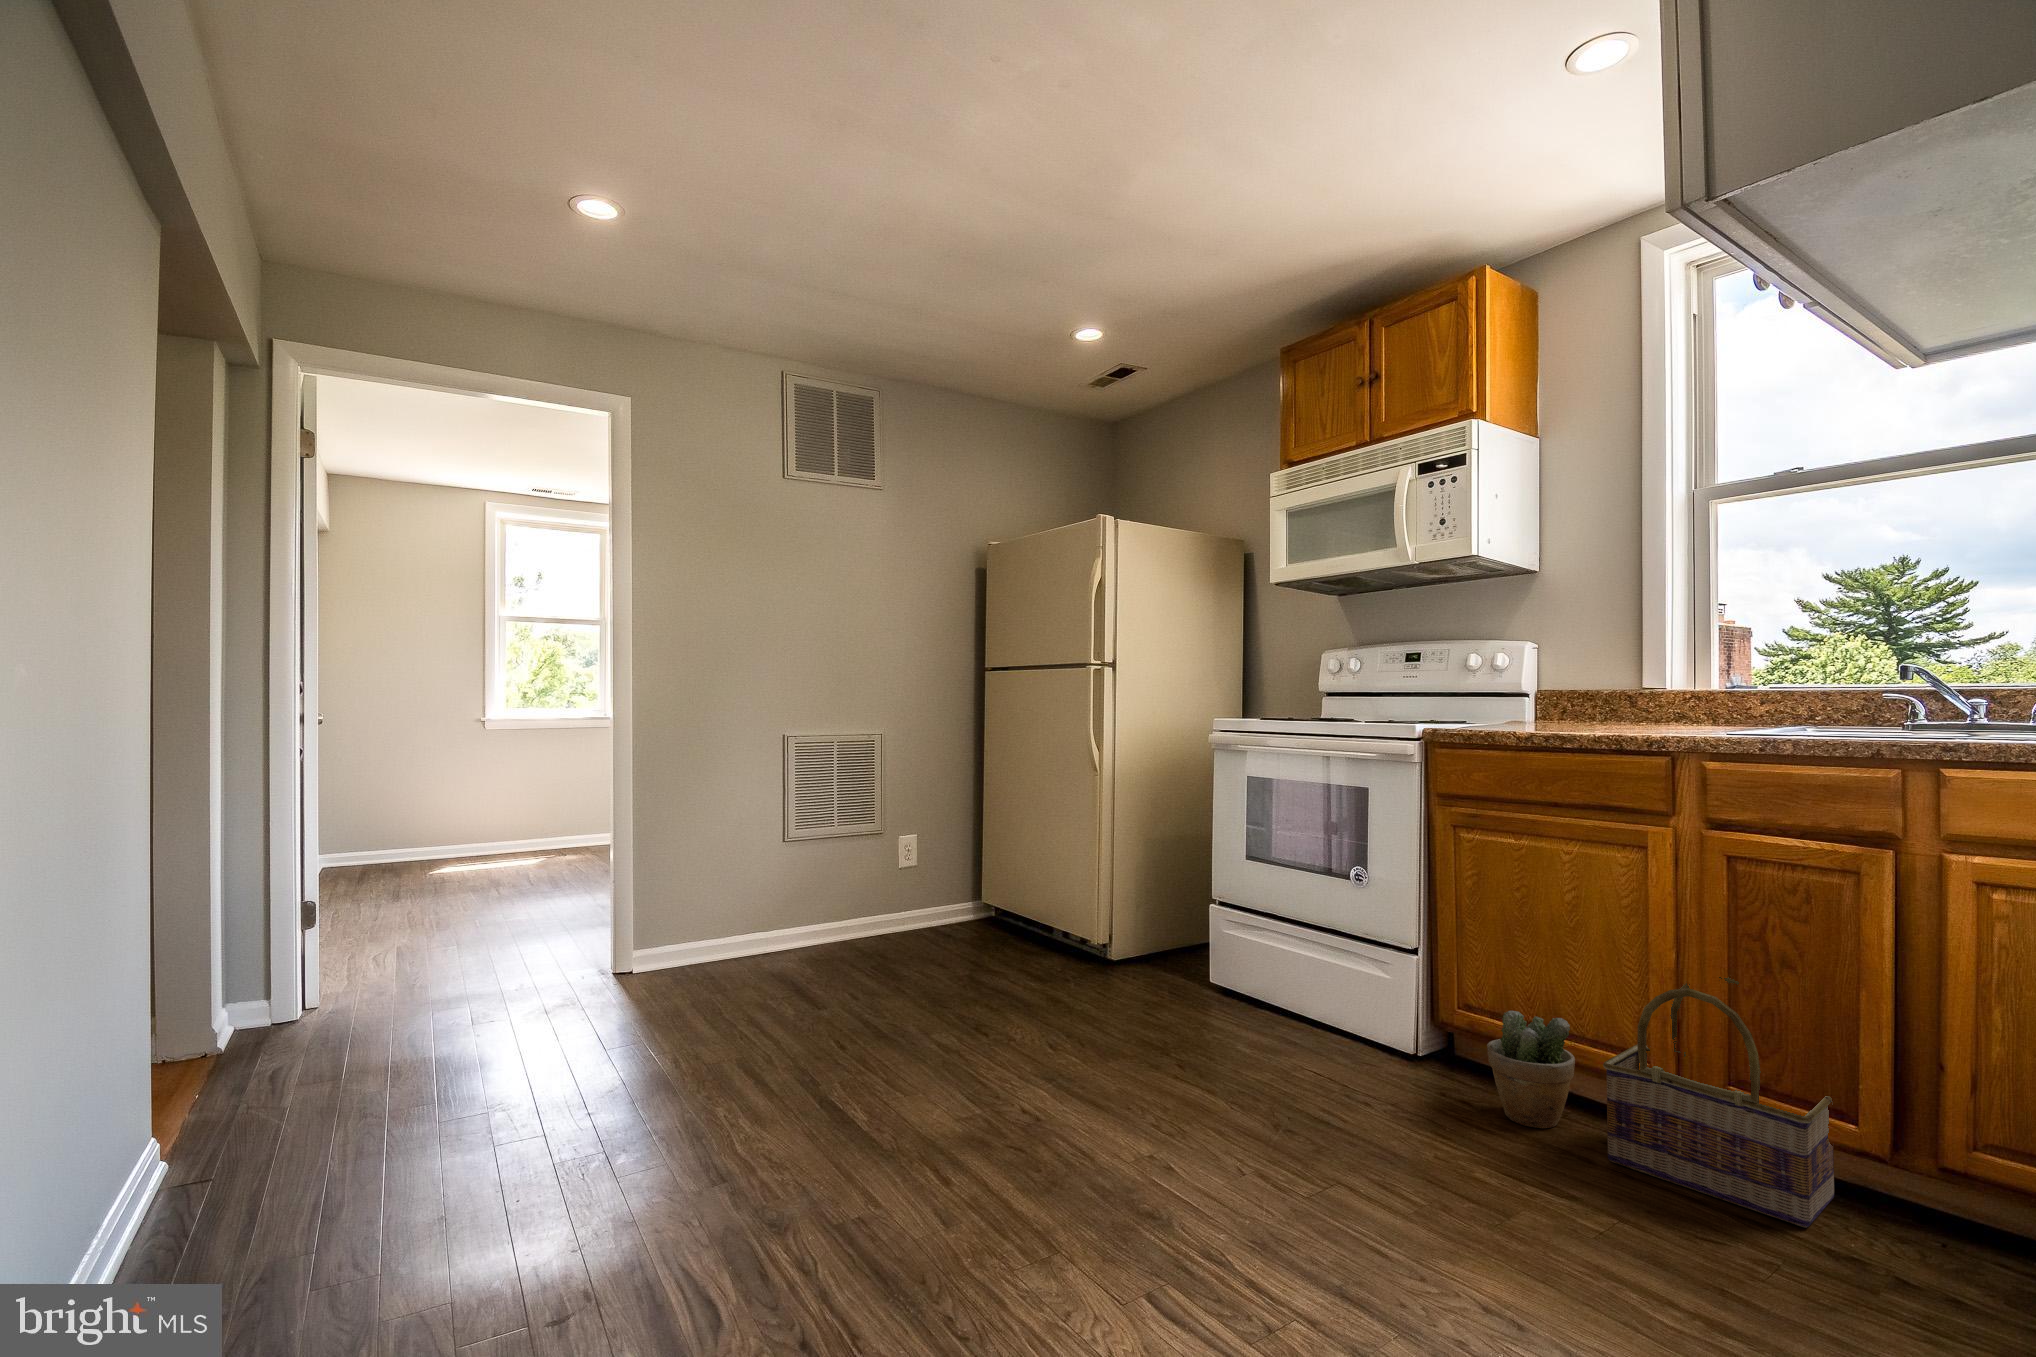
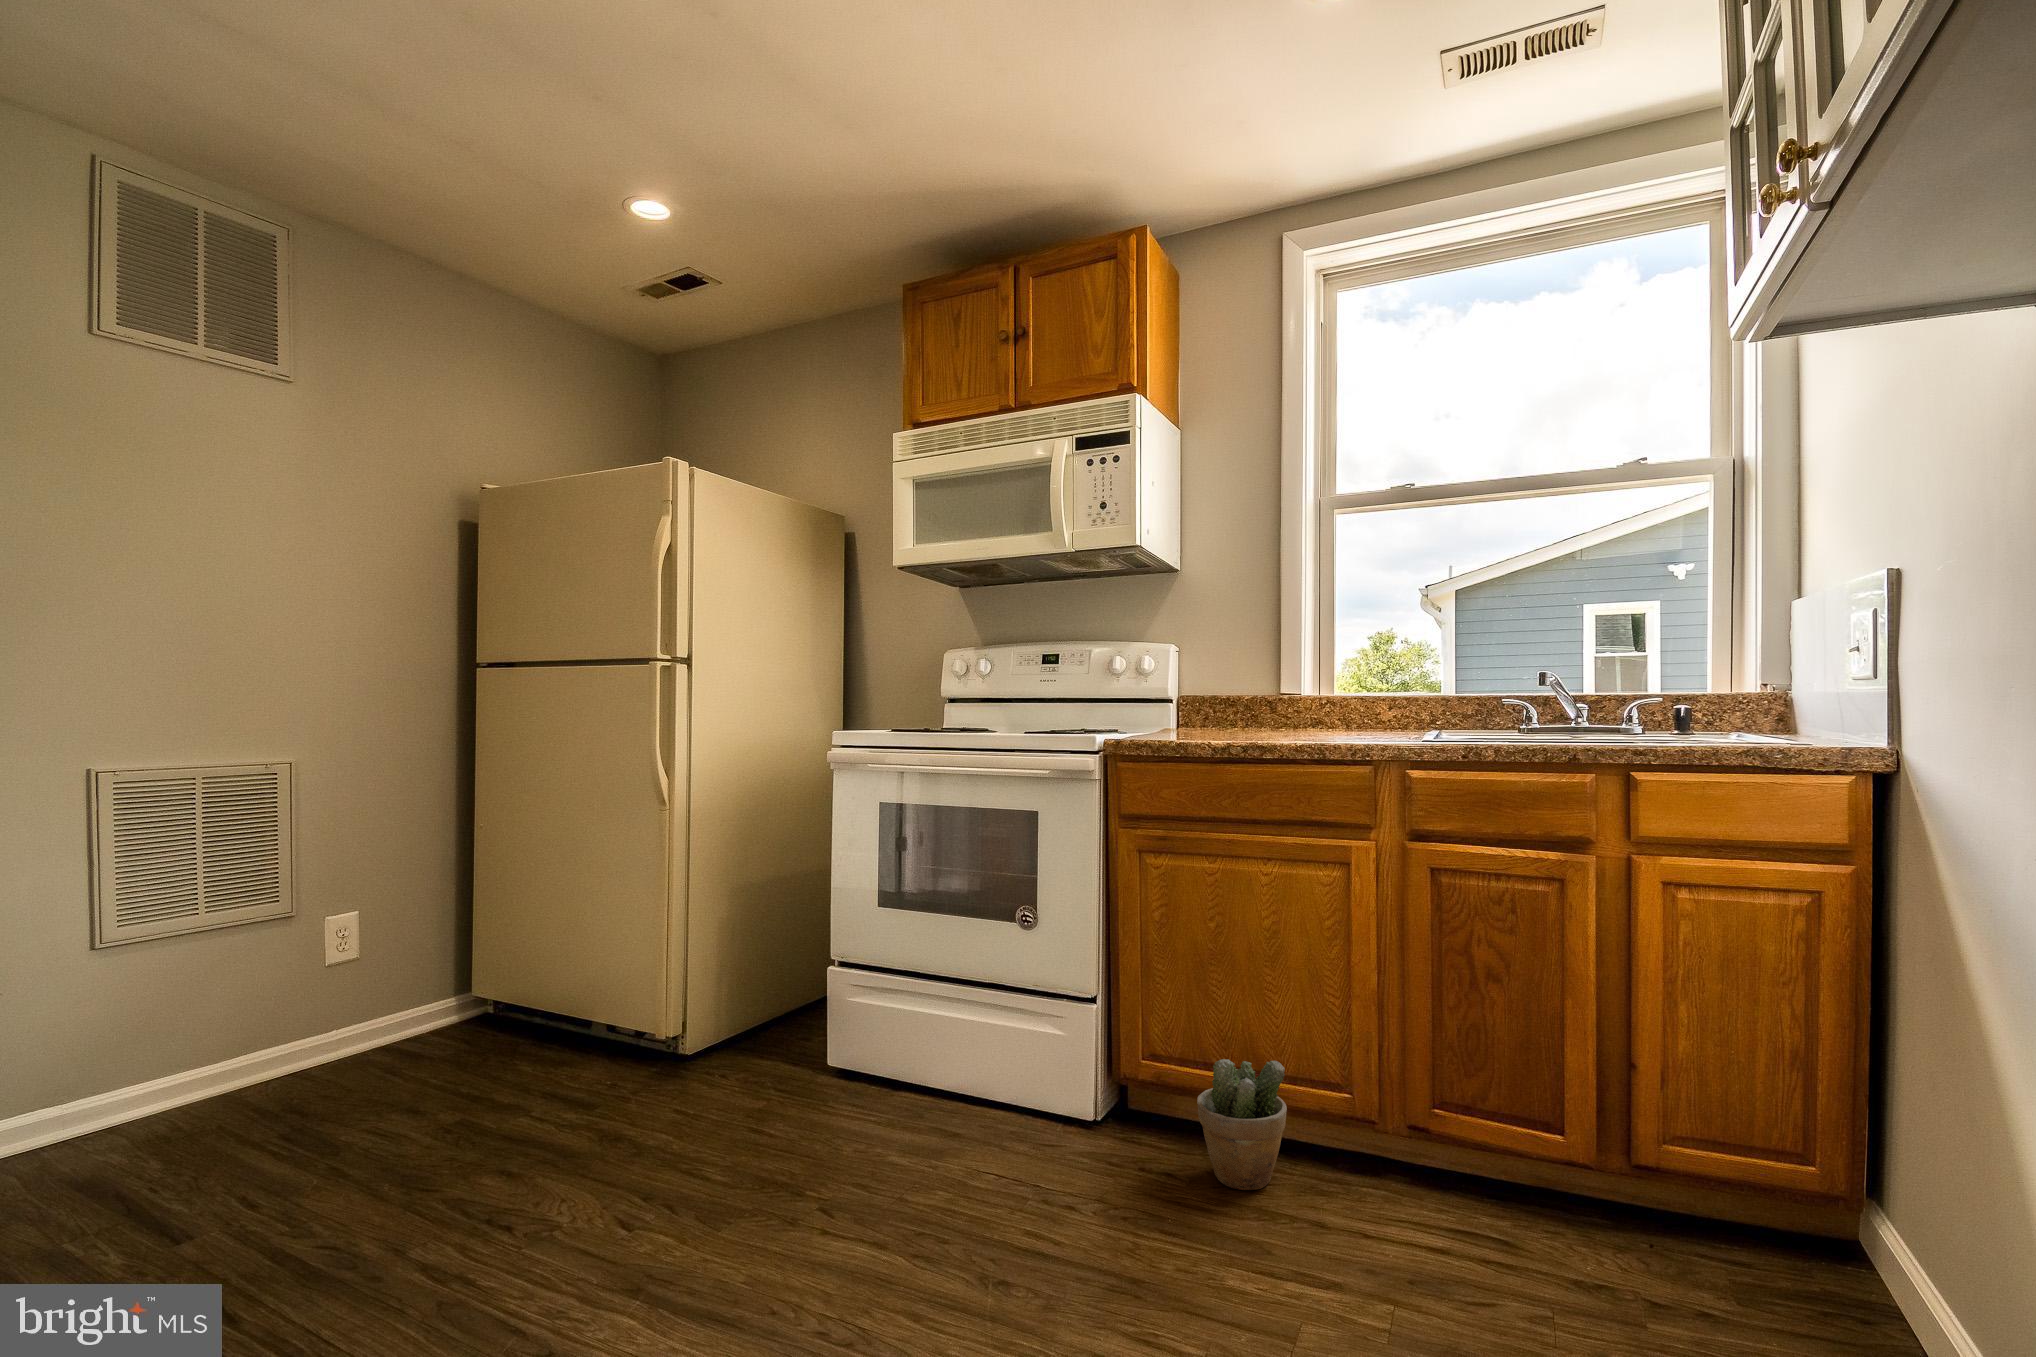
basket: present [1603,977,1834,1227] -> none [1334,989,1540,1251]

